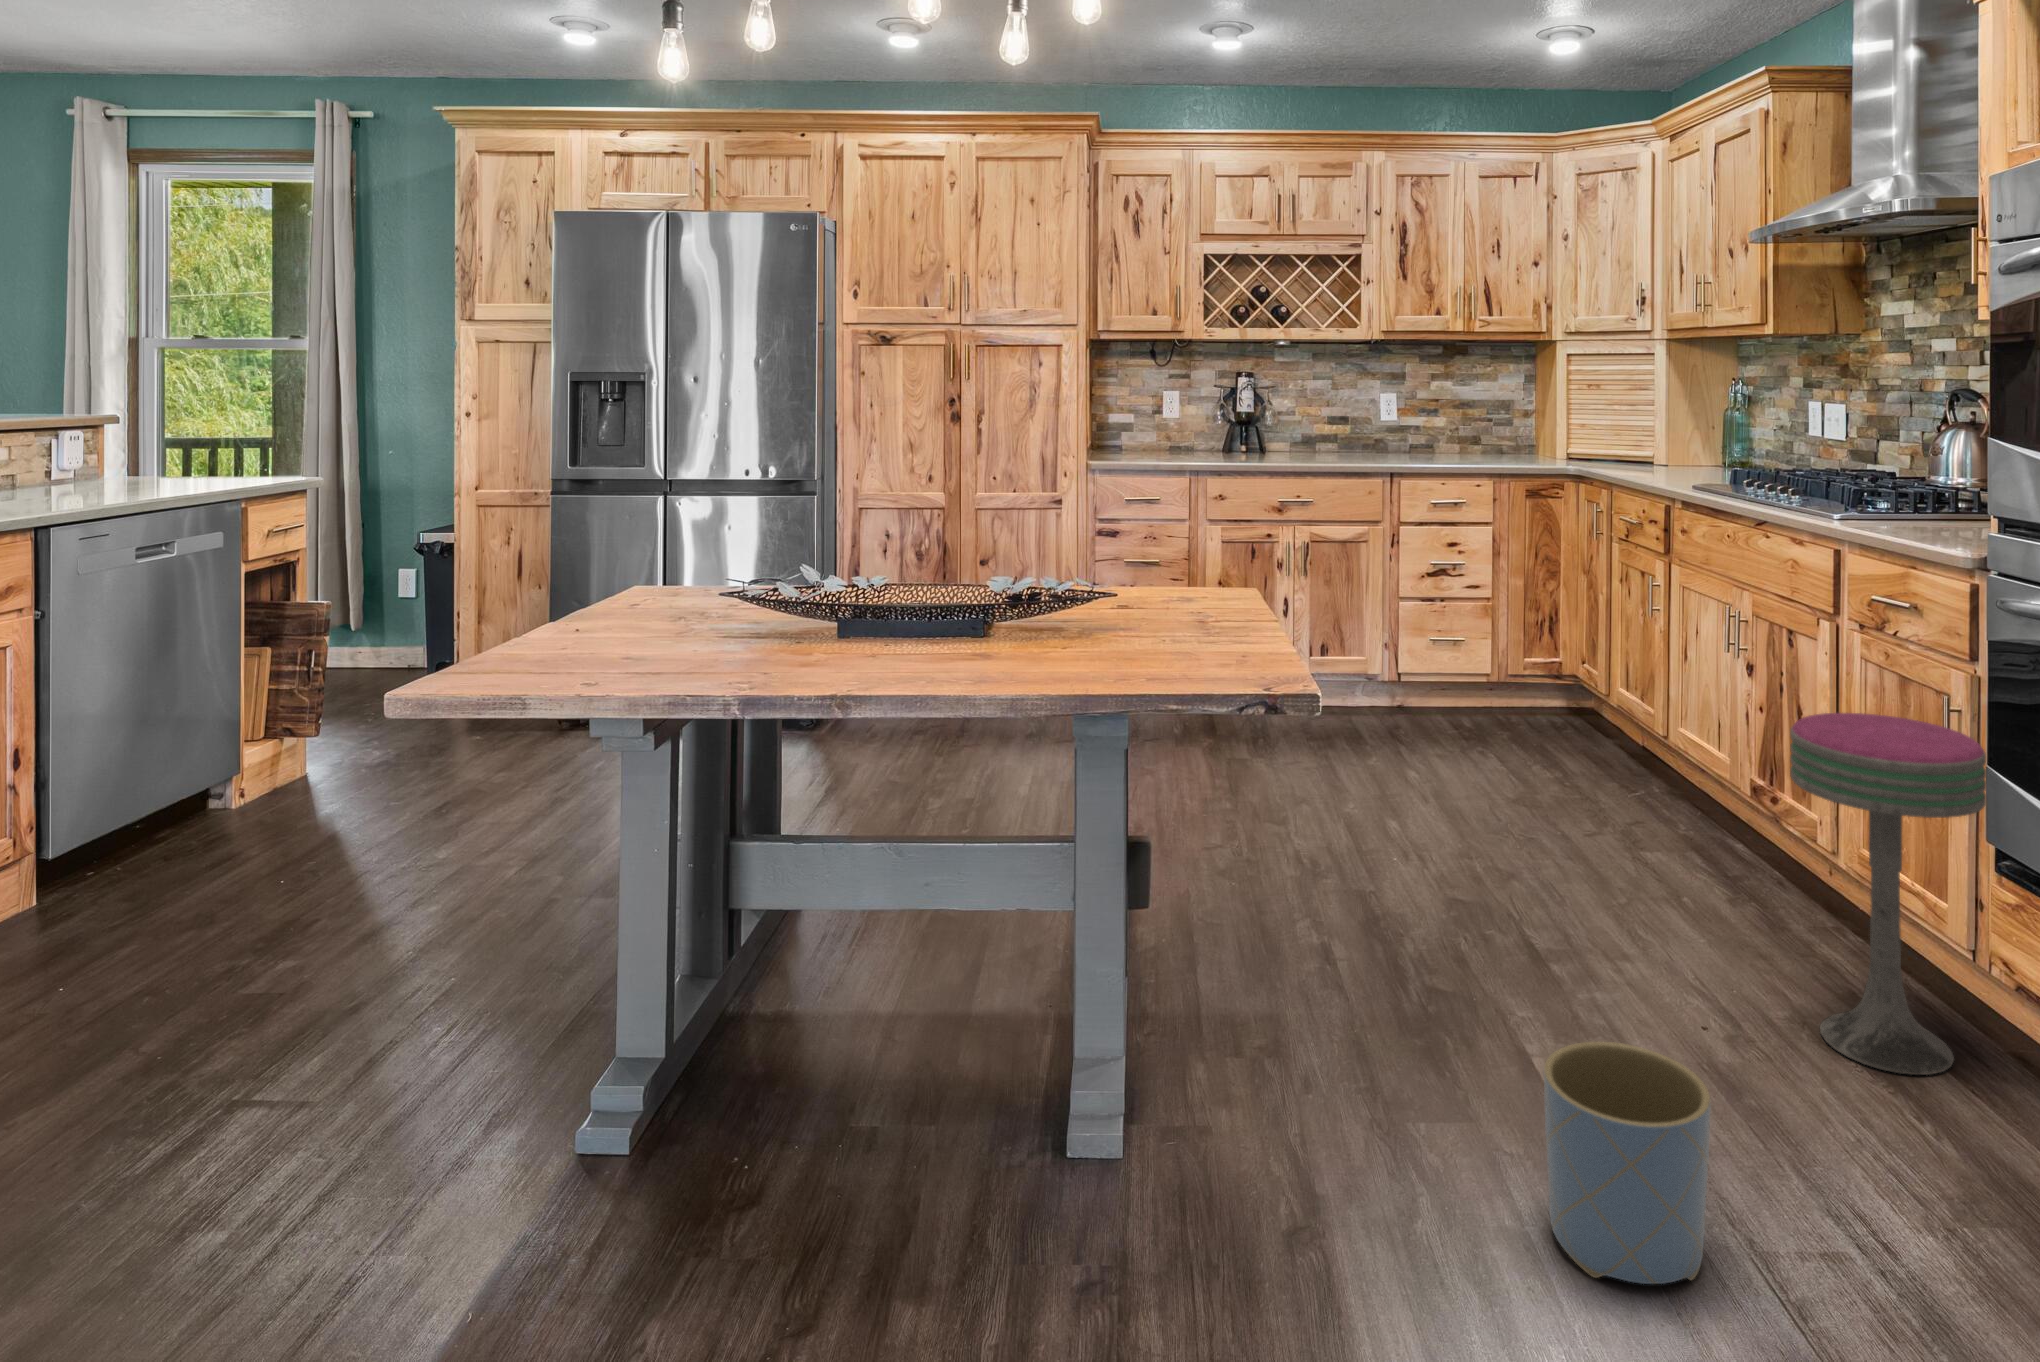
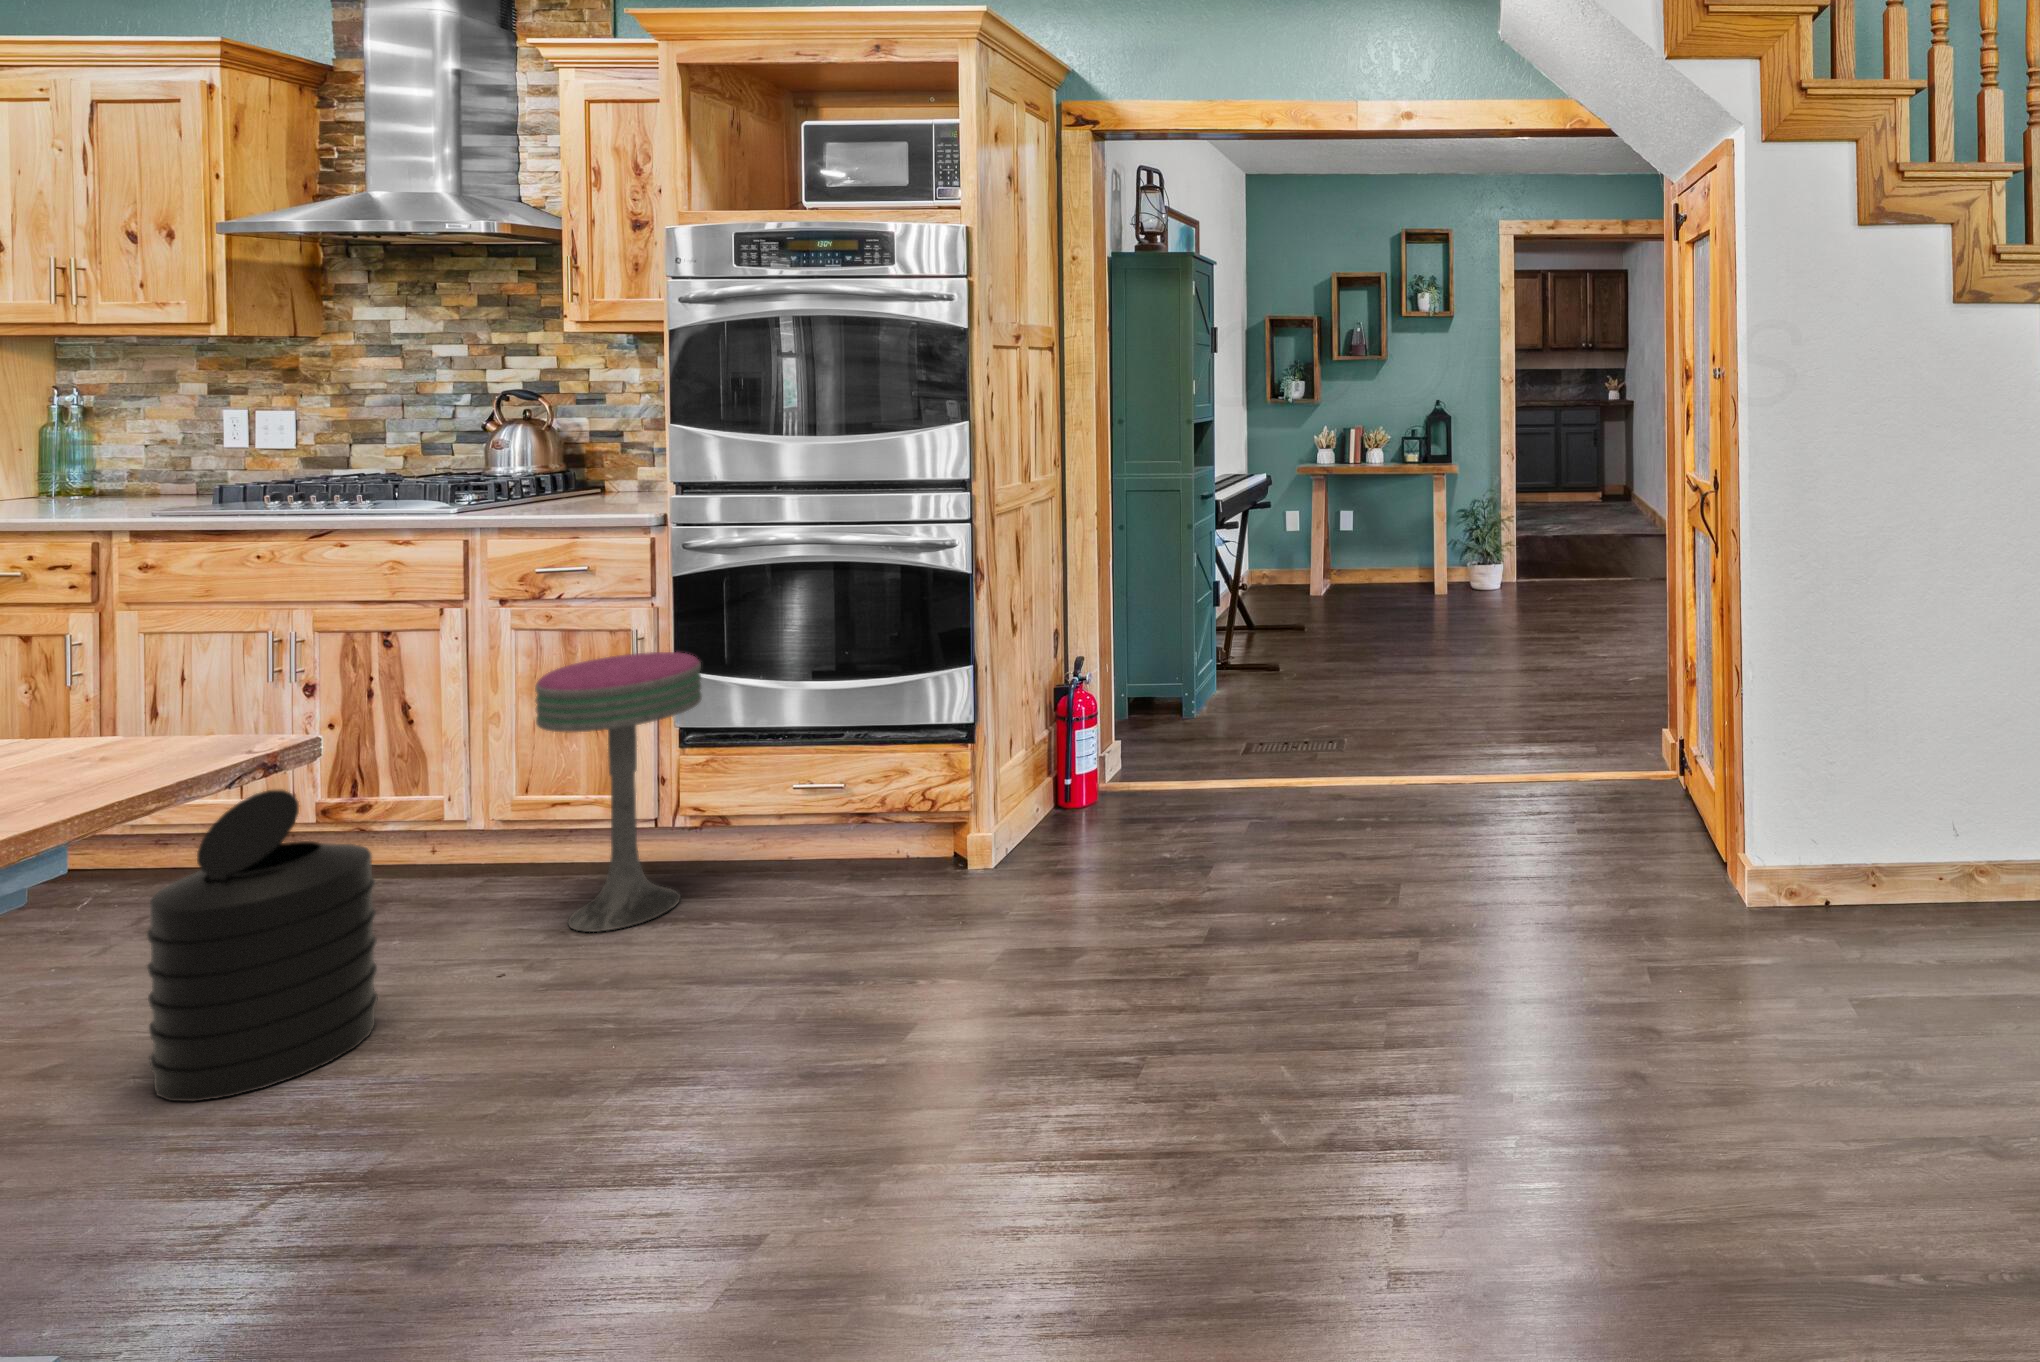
trash can: none [1455,741,1610,1022] -> present [147,790,378,1101]
planter: present [1544,1042,1711,1284] -> none [540,937,695,1127]

